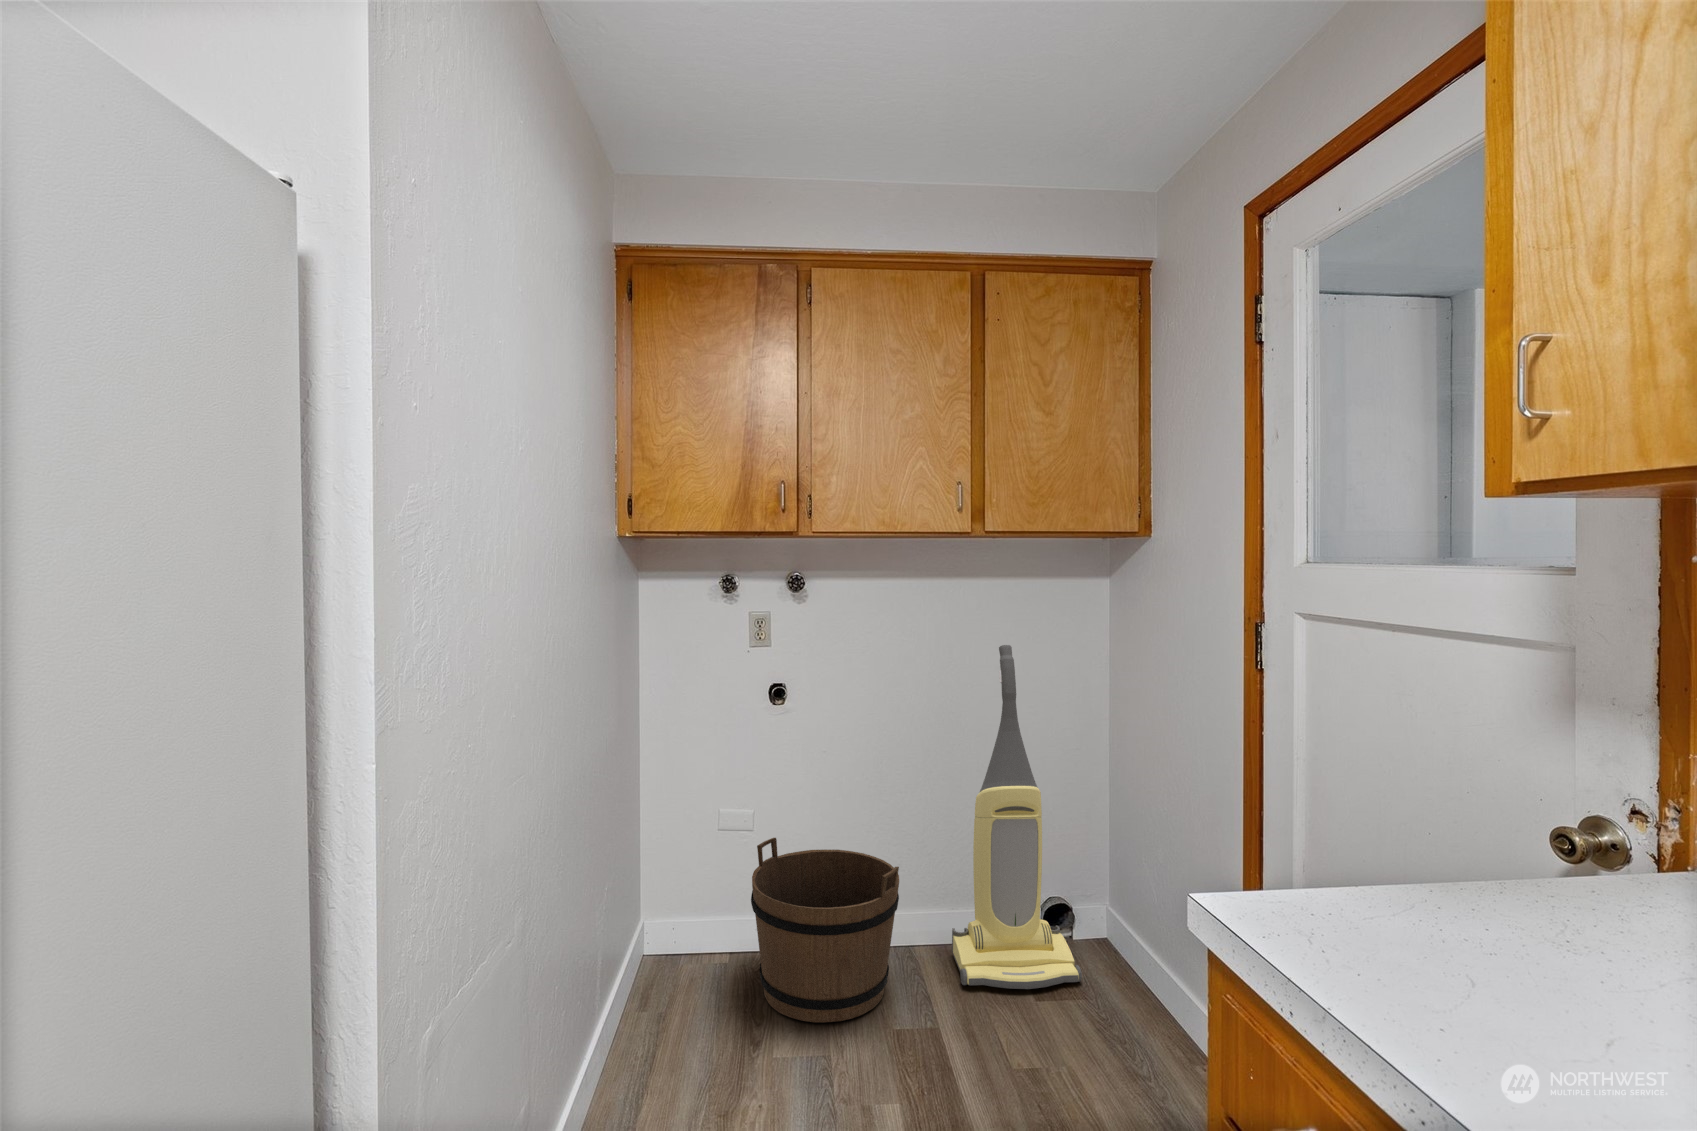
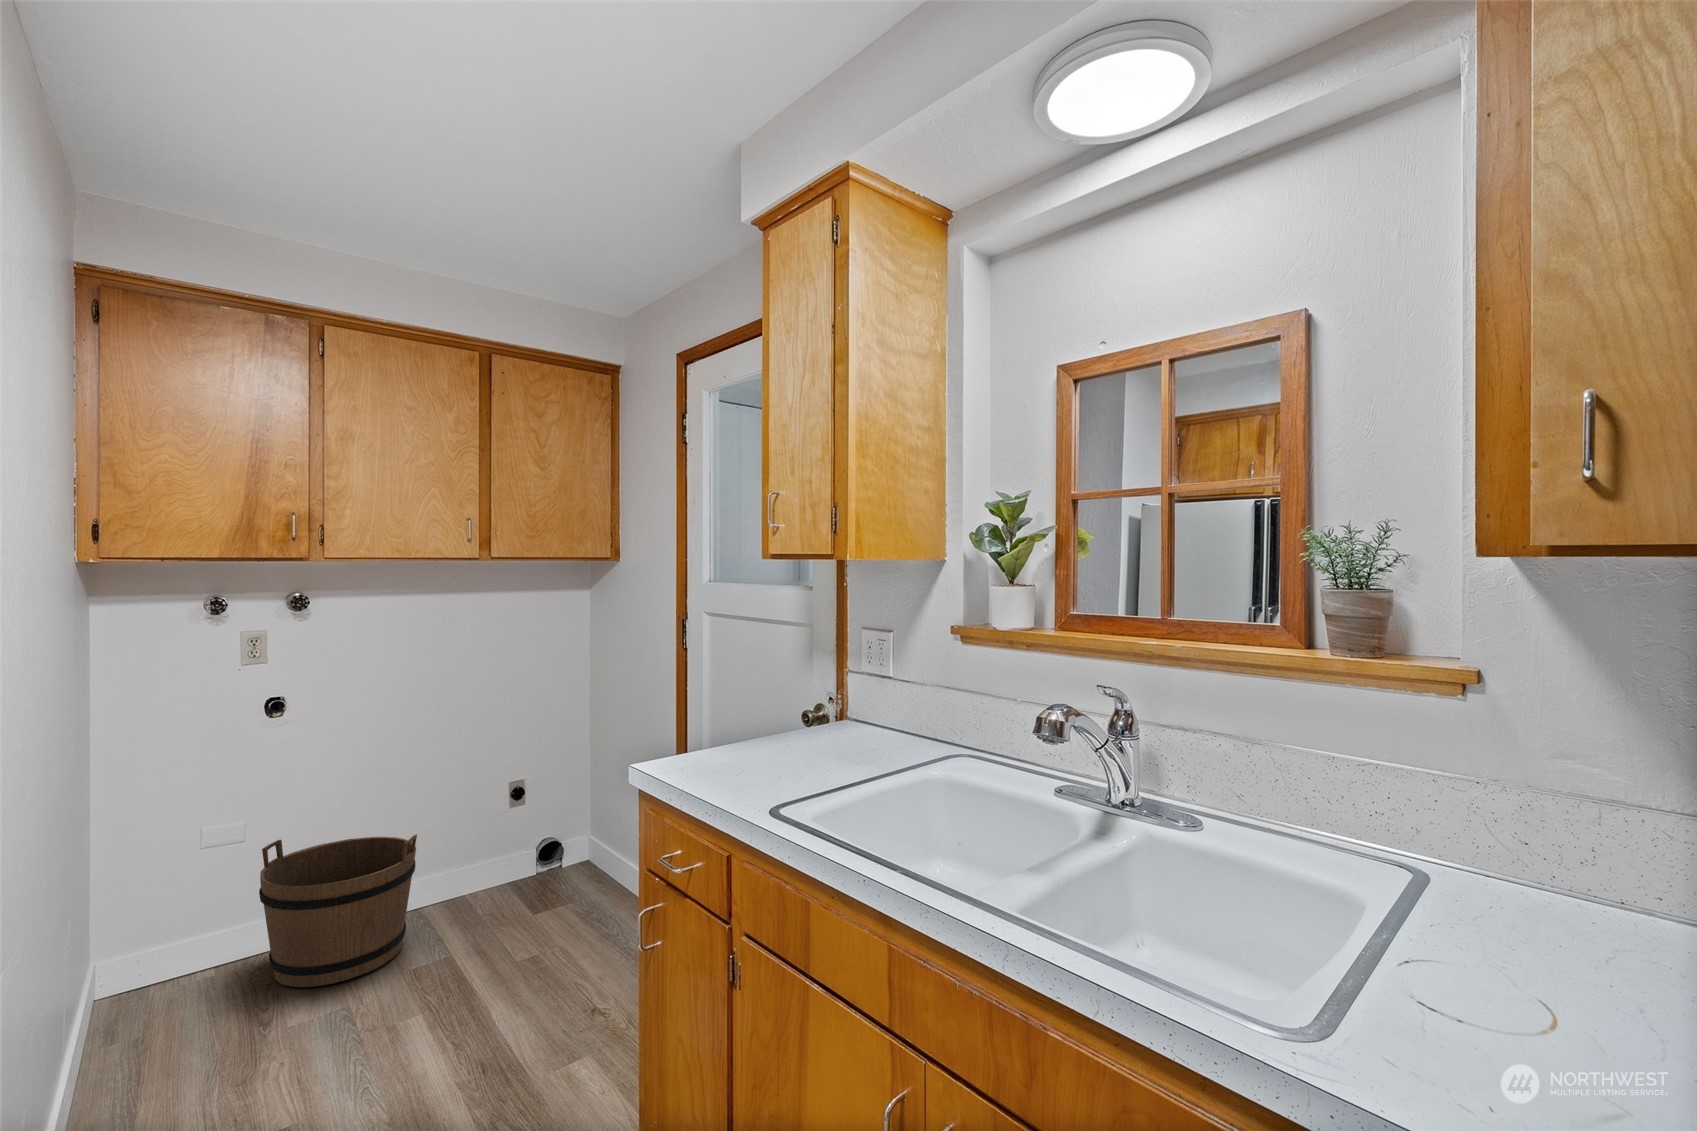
vacuum cleaner: present [952,645,1082,989] -> none [461,647,570,920]

